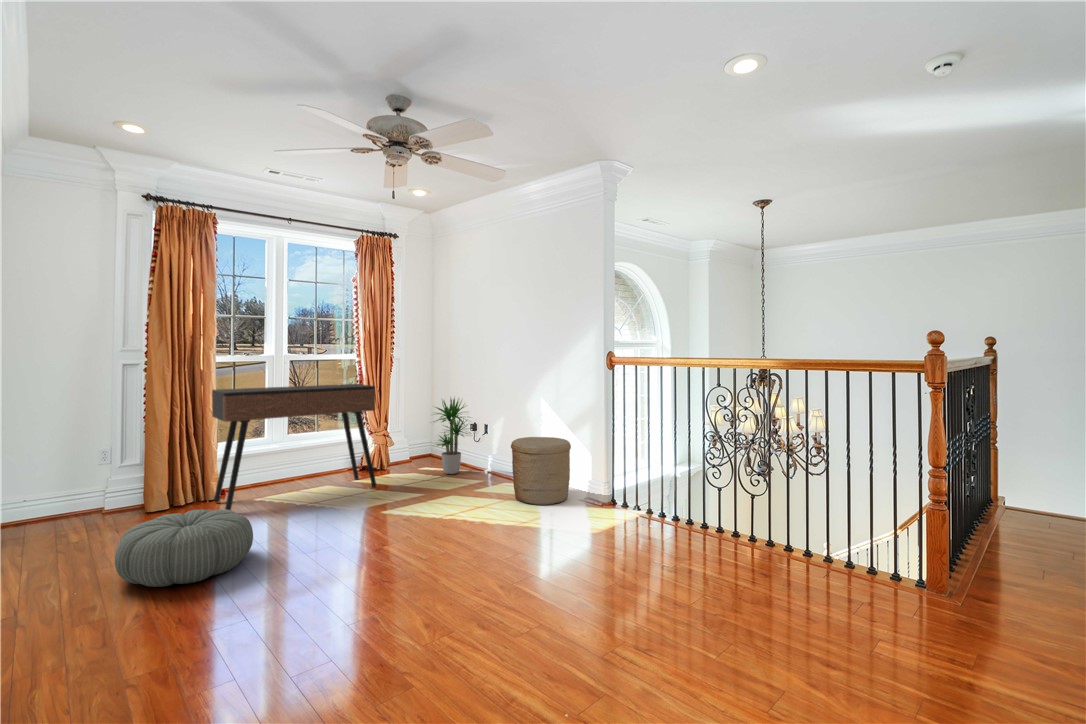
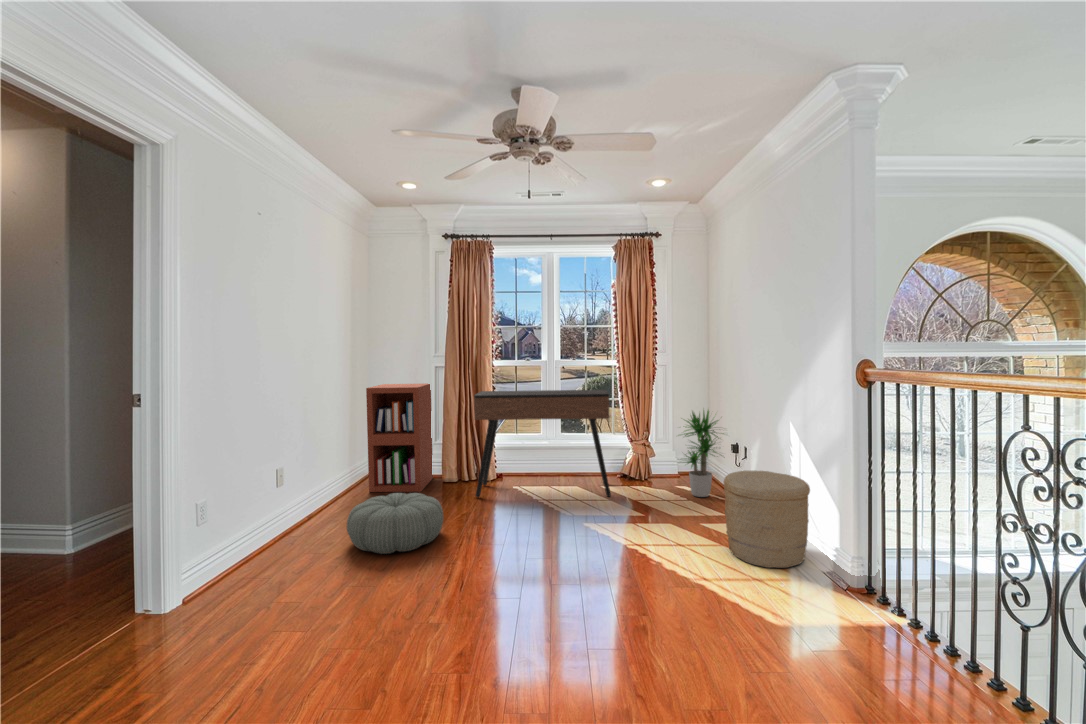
bookshelf: none [31,383,128,540] -> present [366,383,433,492]

